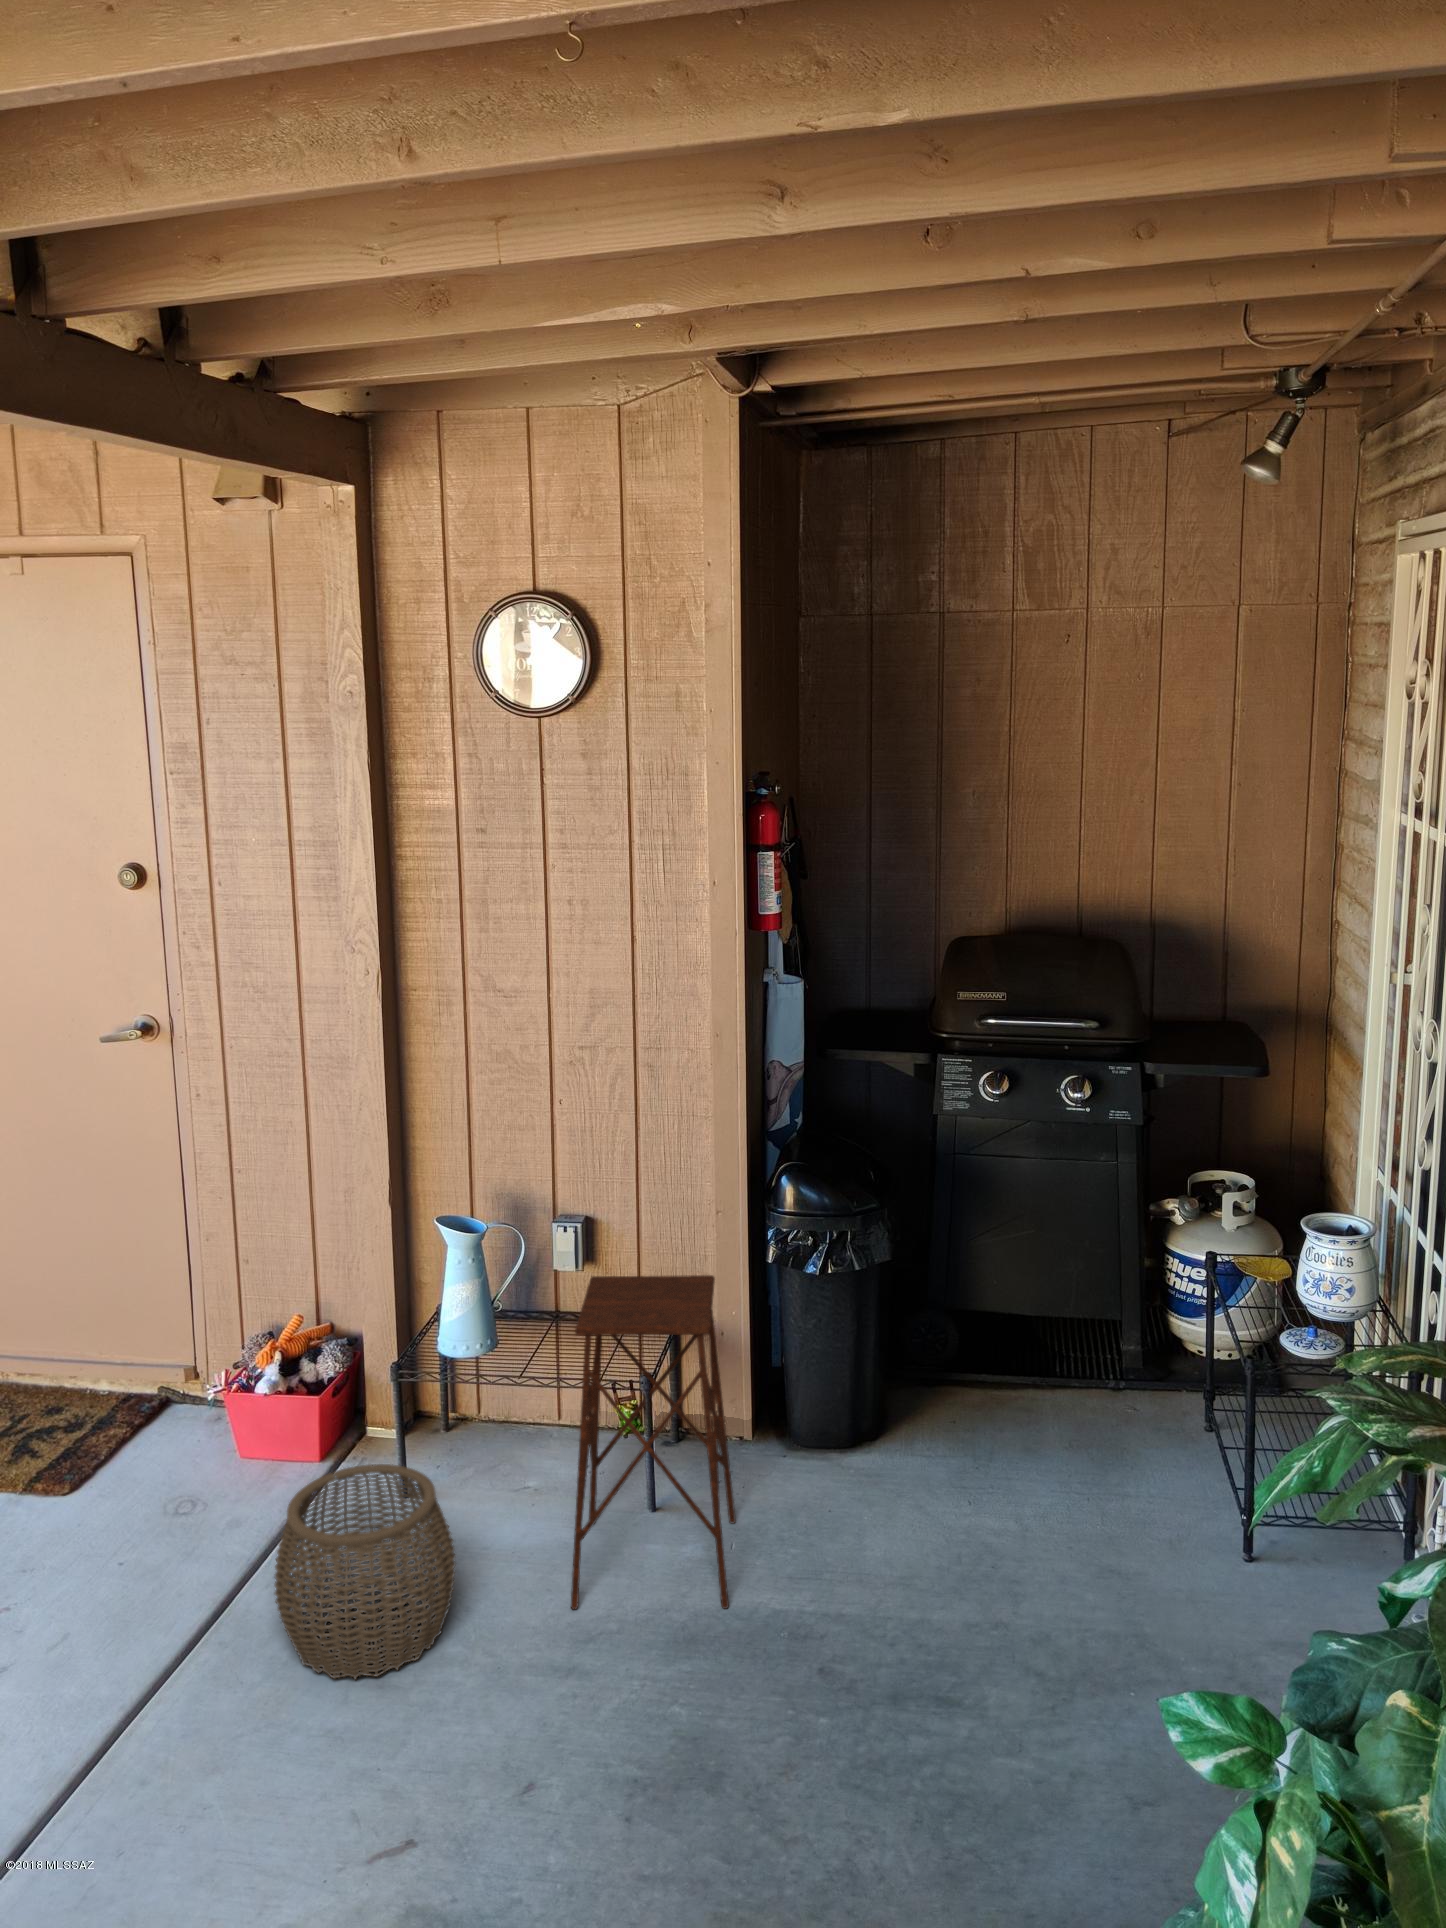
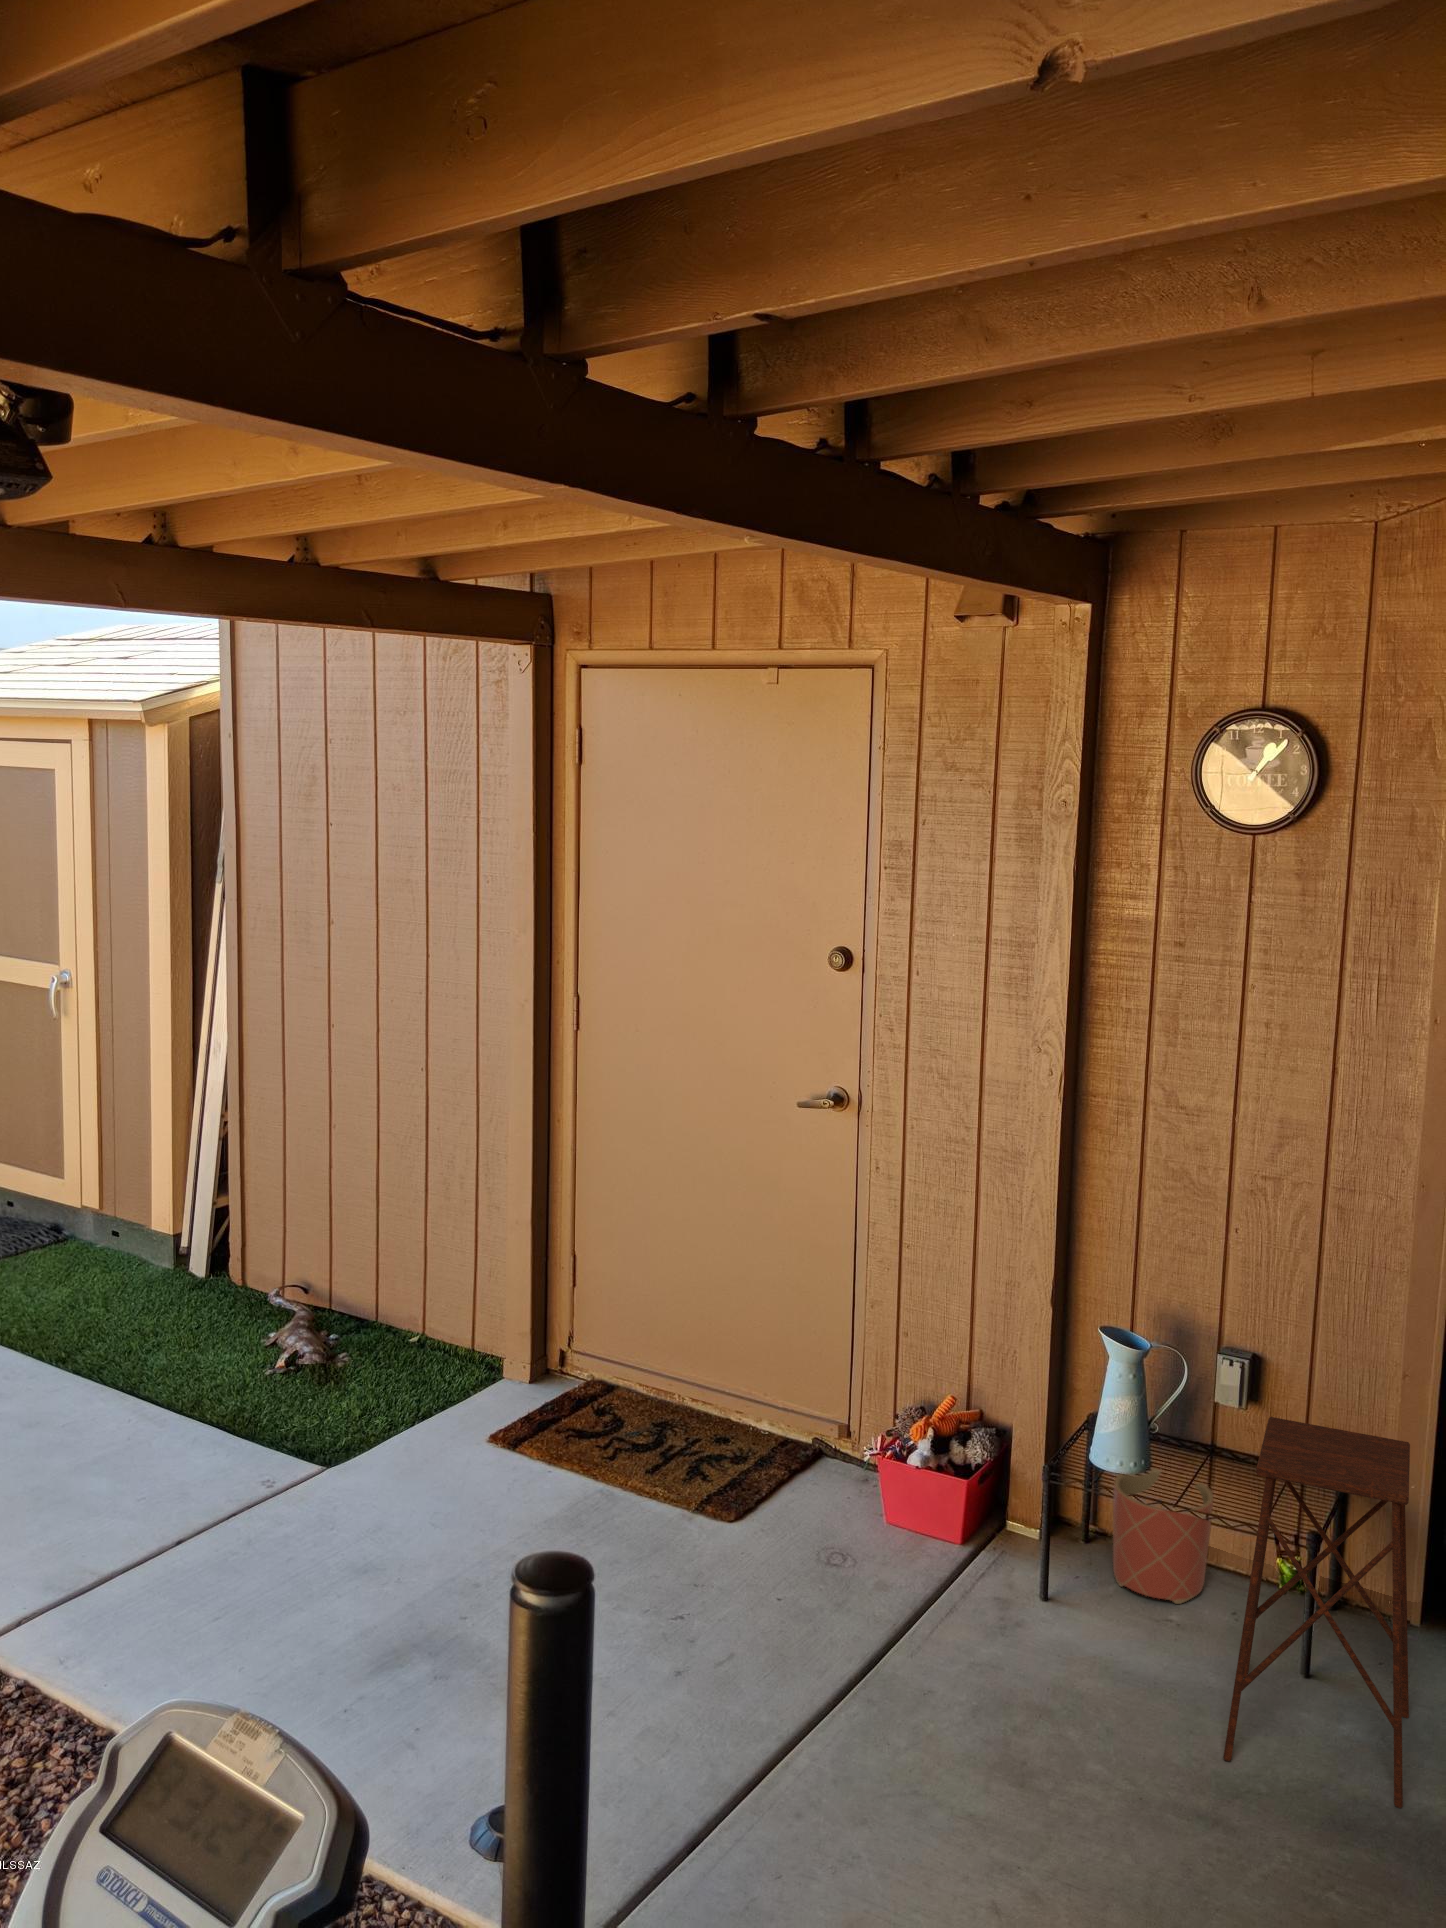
planter: none [463,1343,558,1470] -> present [1113,1468,1213,1604]
woven basket: present [274,1464,456,1679] -> none [933,1556,1109,1771]

